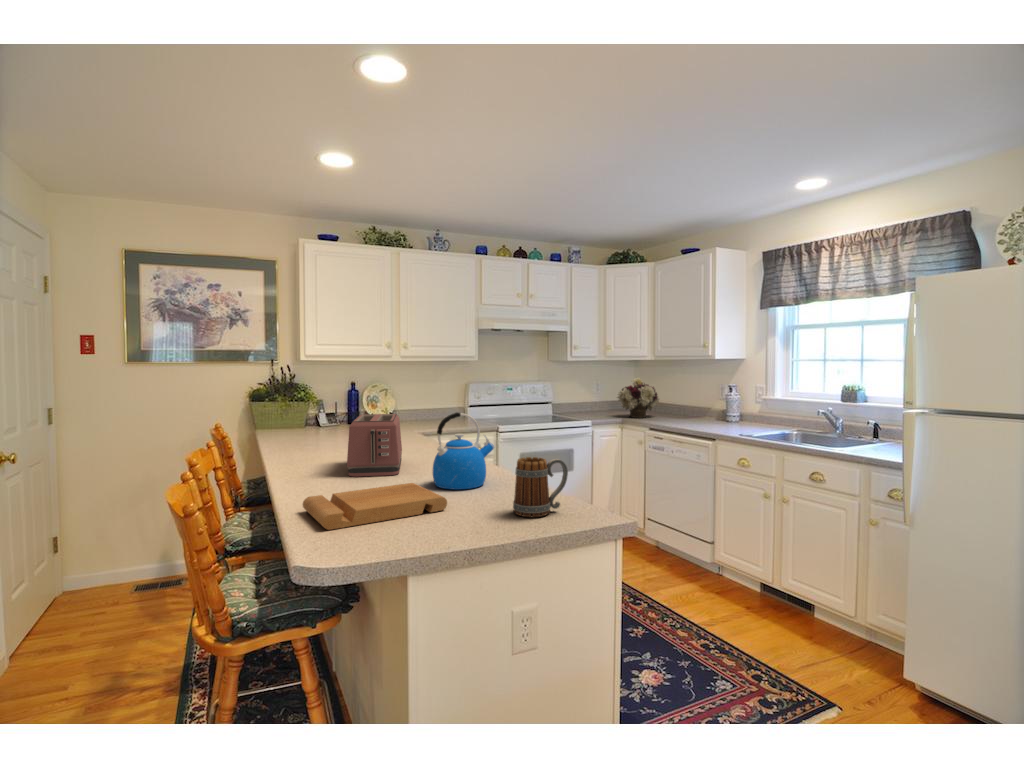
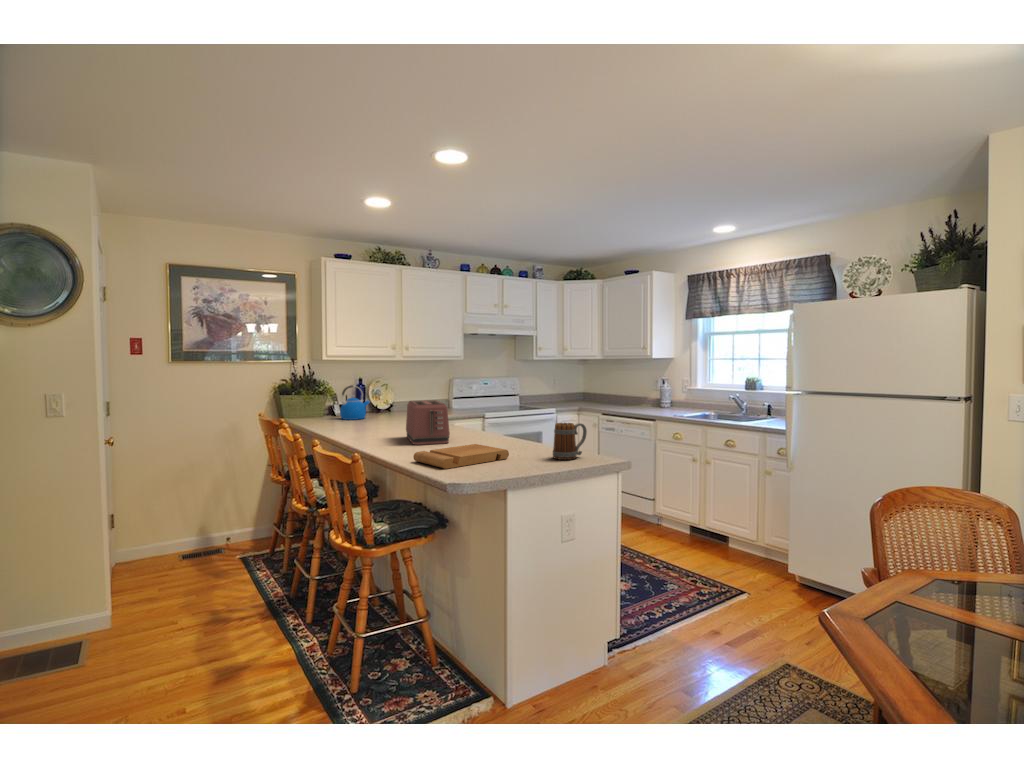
flower arrangement: present [617,378,659,418] -> none [574,374,608,406]
kettle: present [433,413,494,490] -> present [340,386,370,420]

